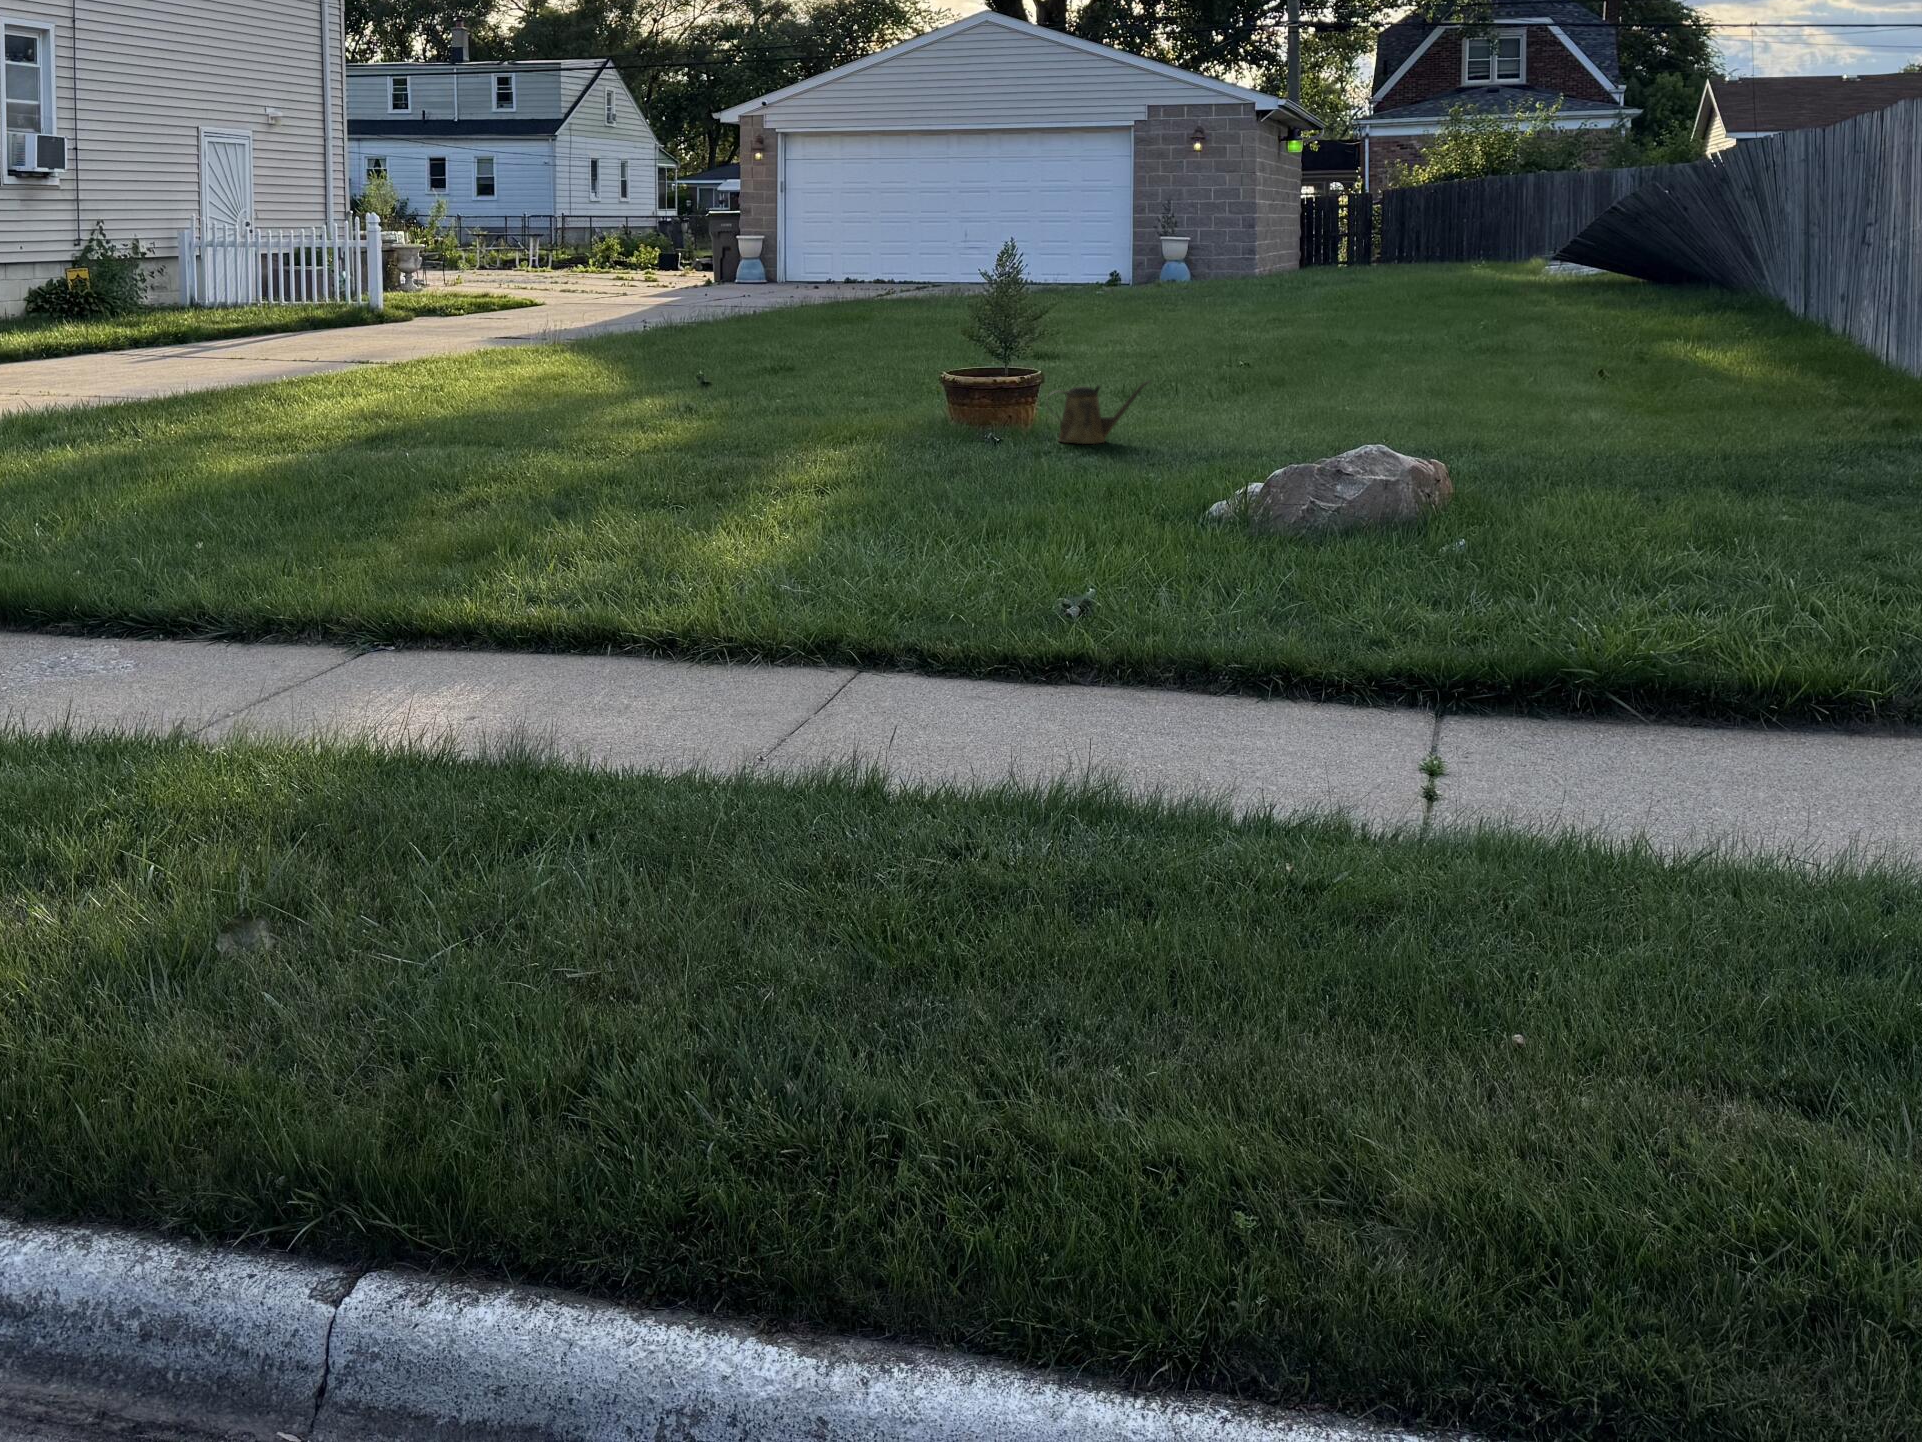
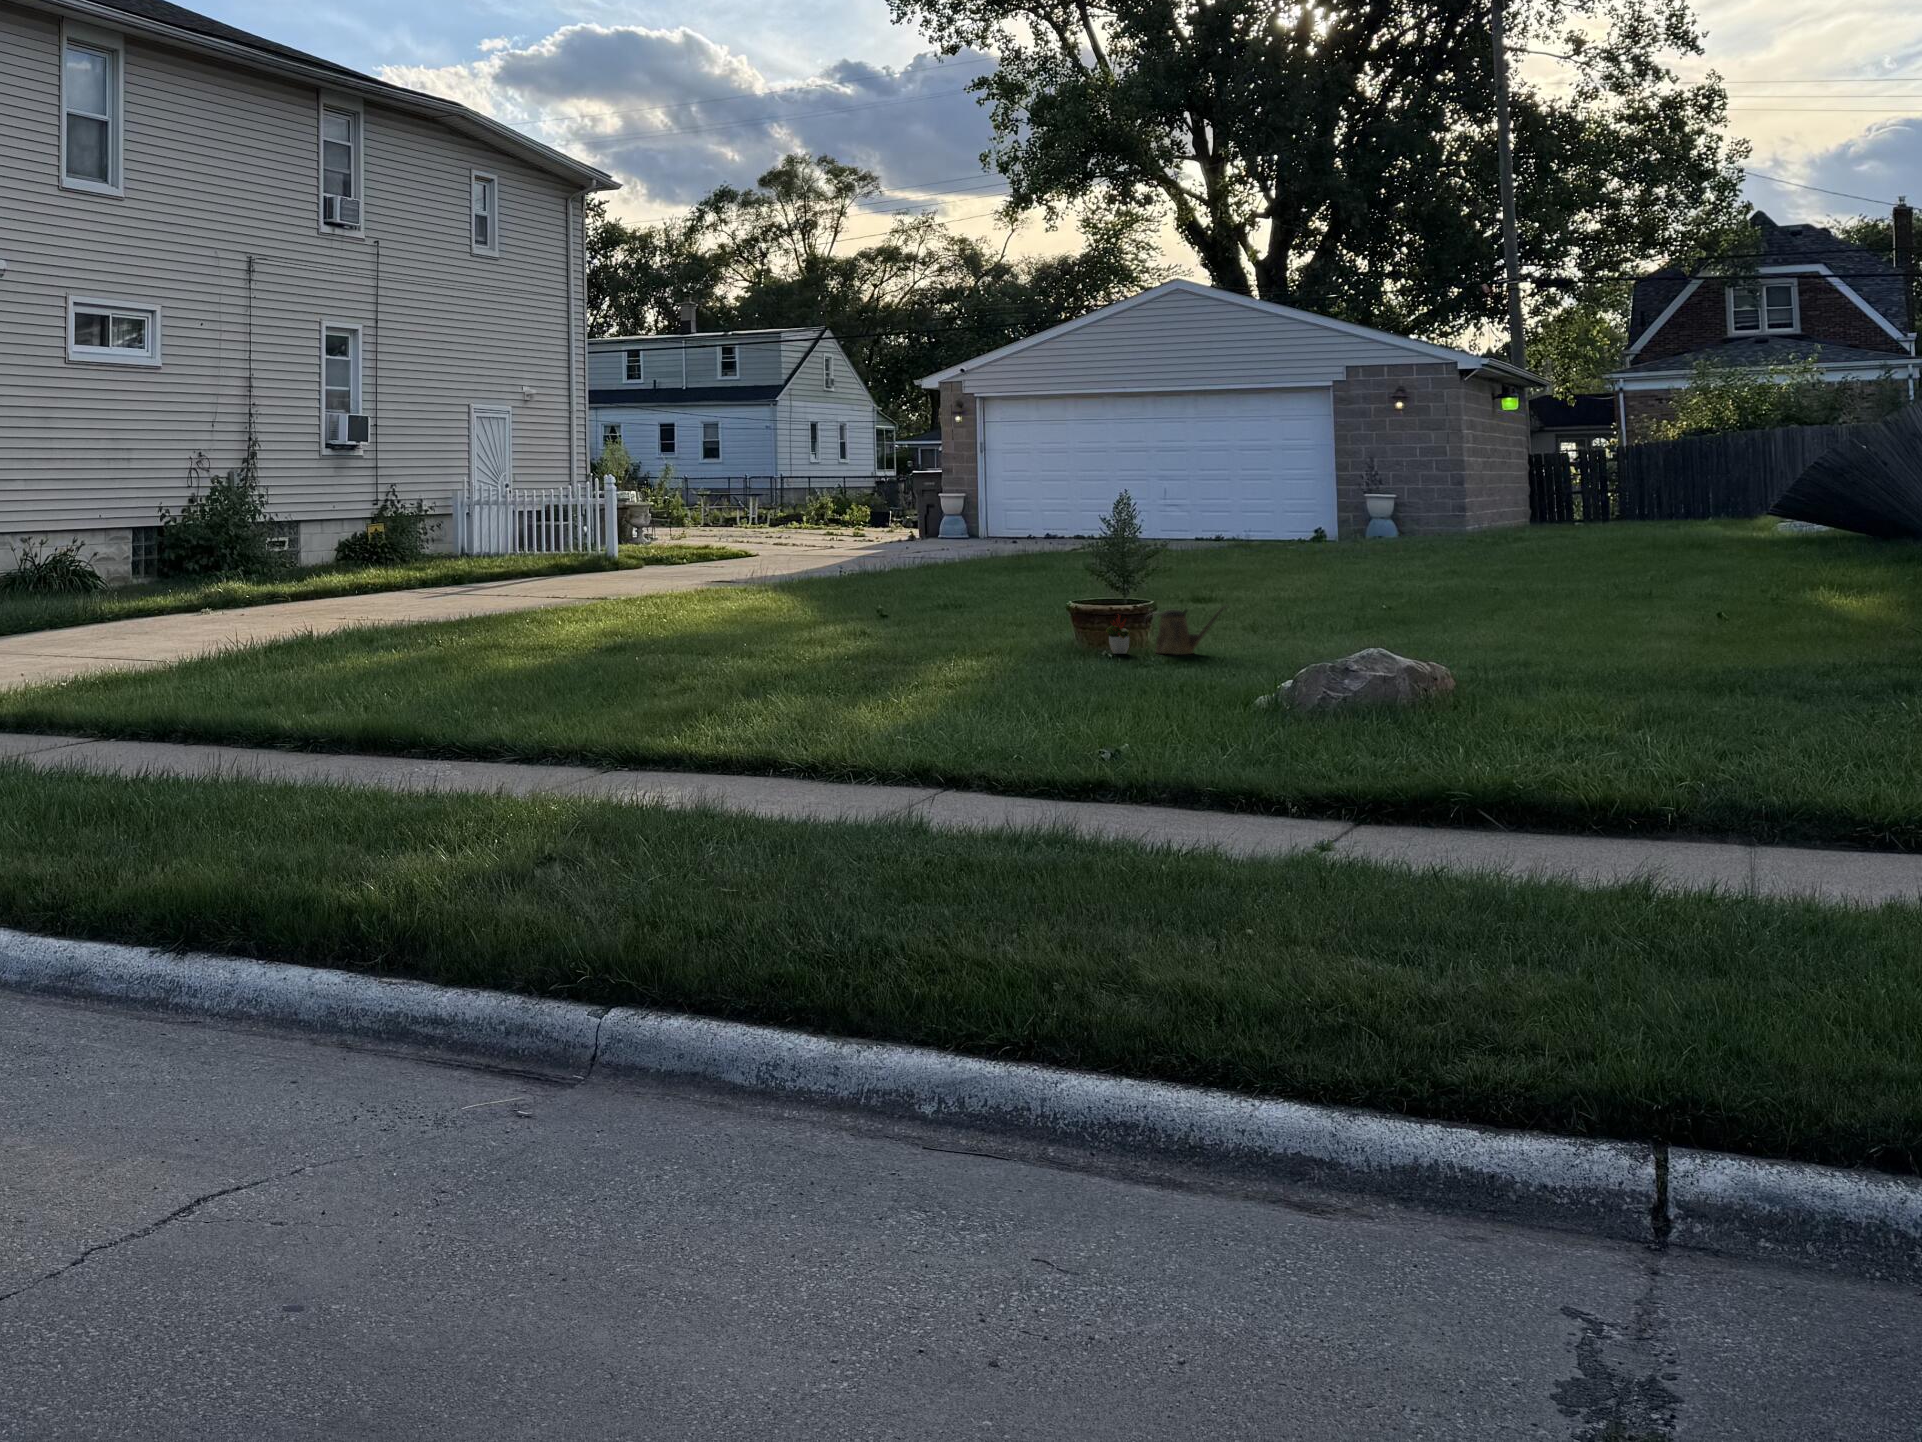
decorative plant: none [998,393,1029,443] -> present [1105,614,1130,654]

